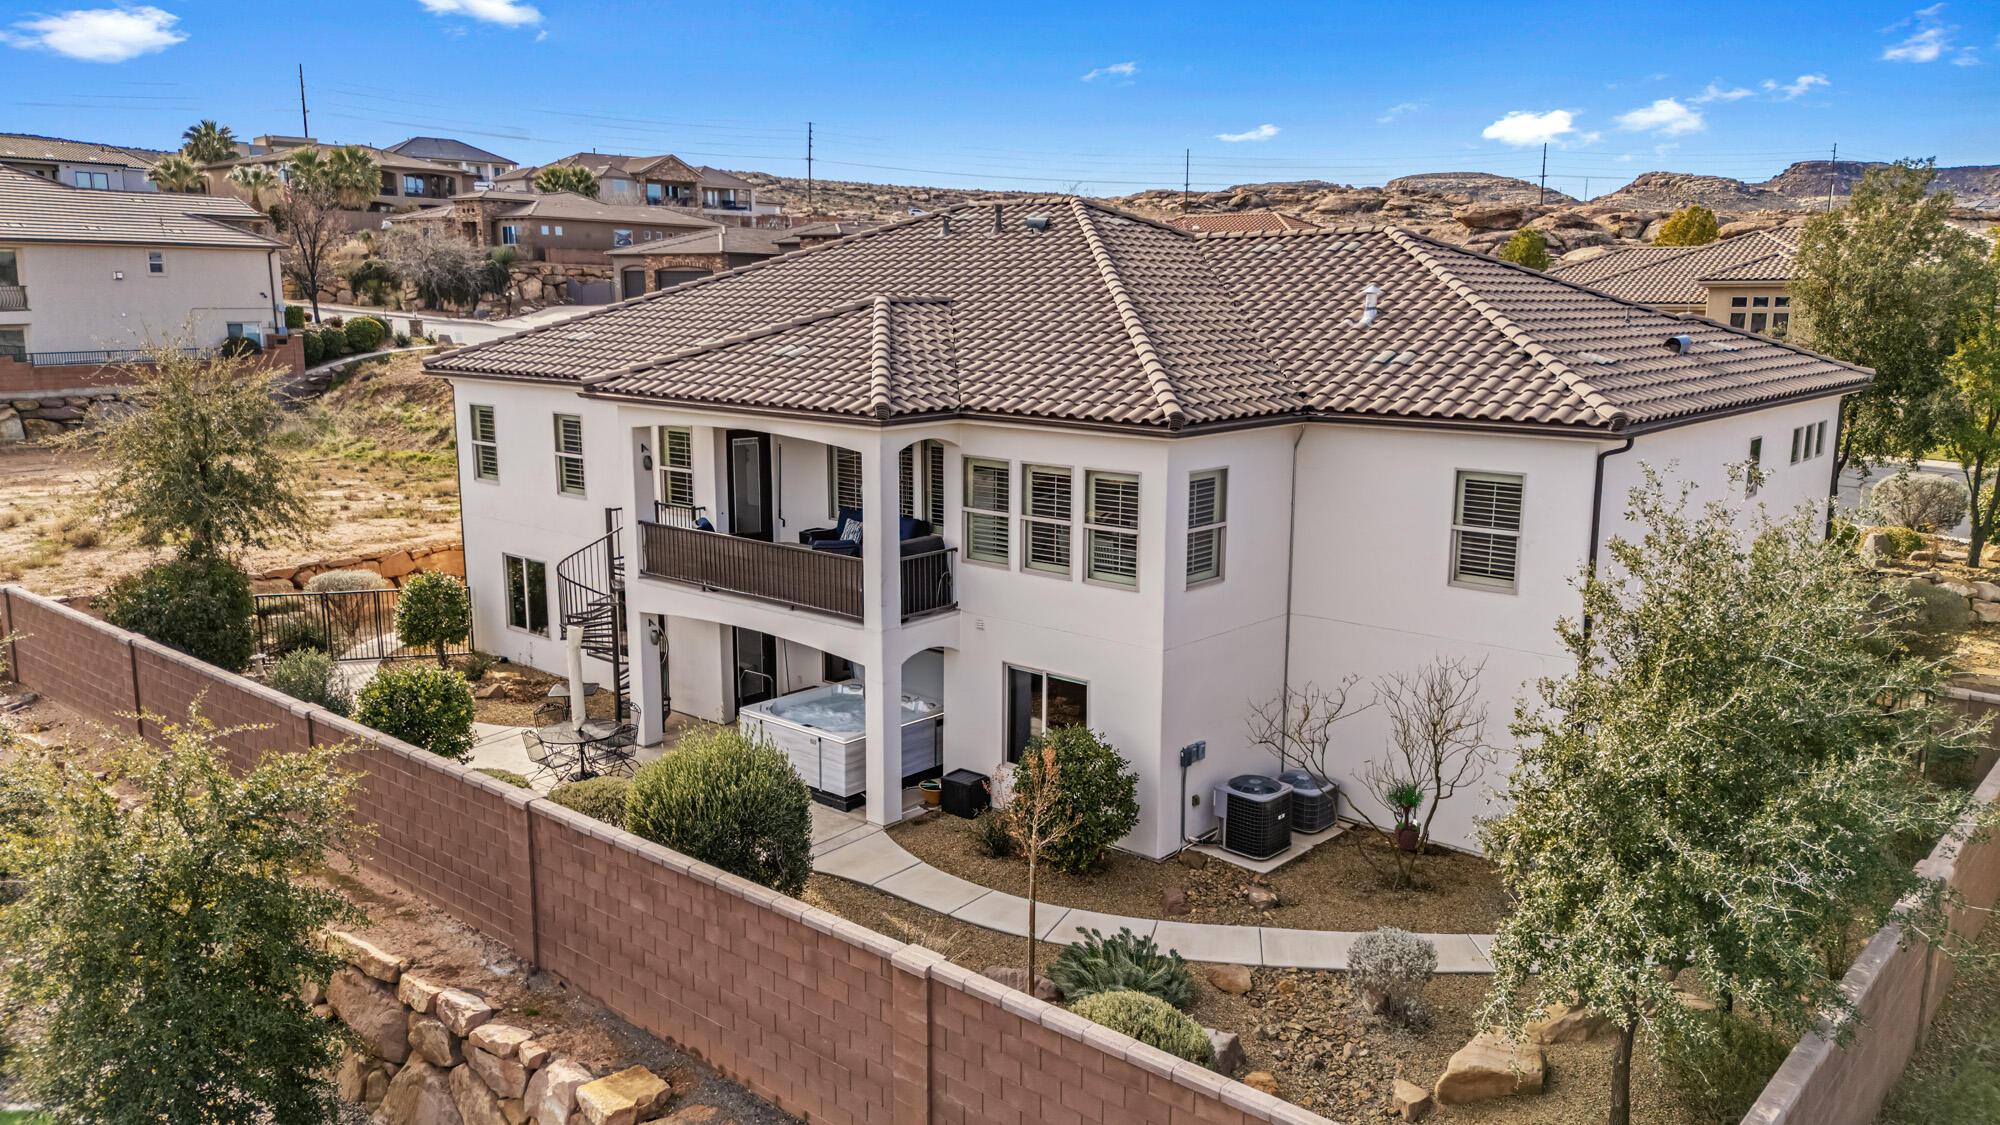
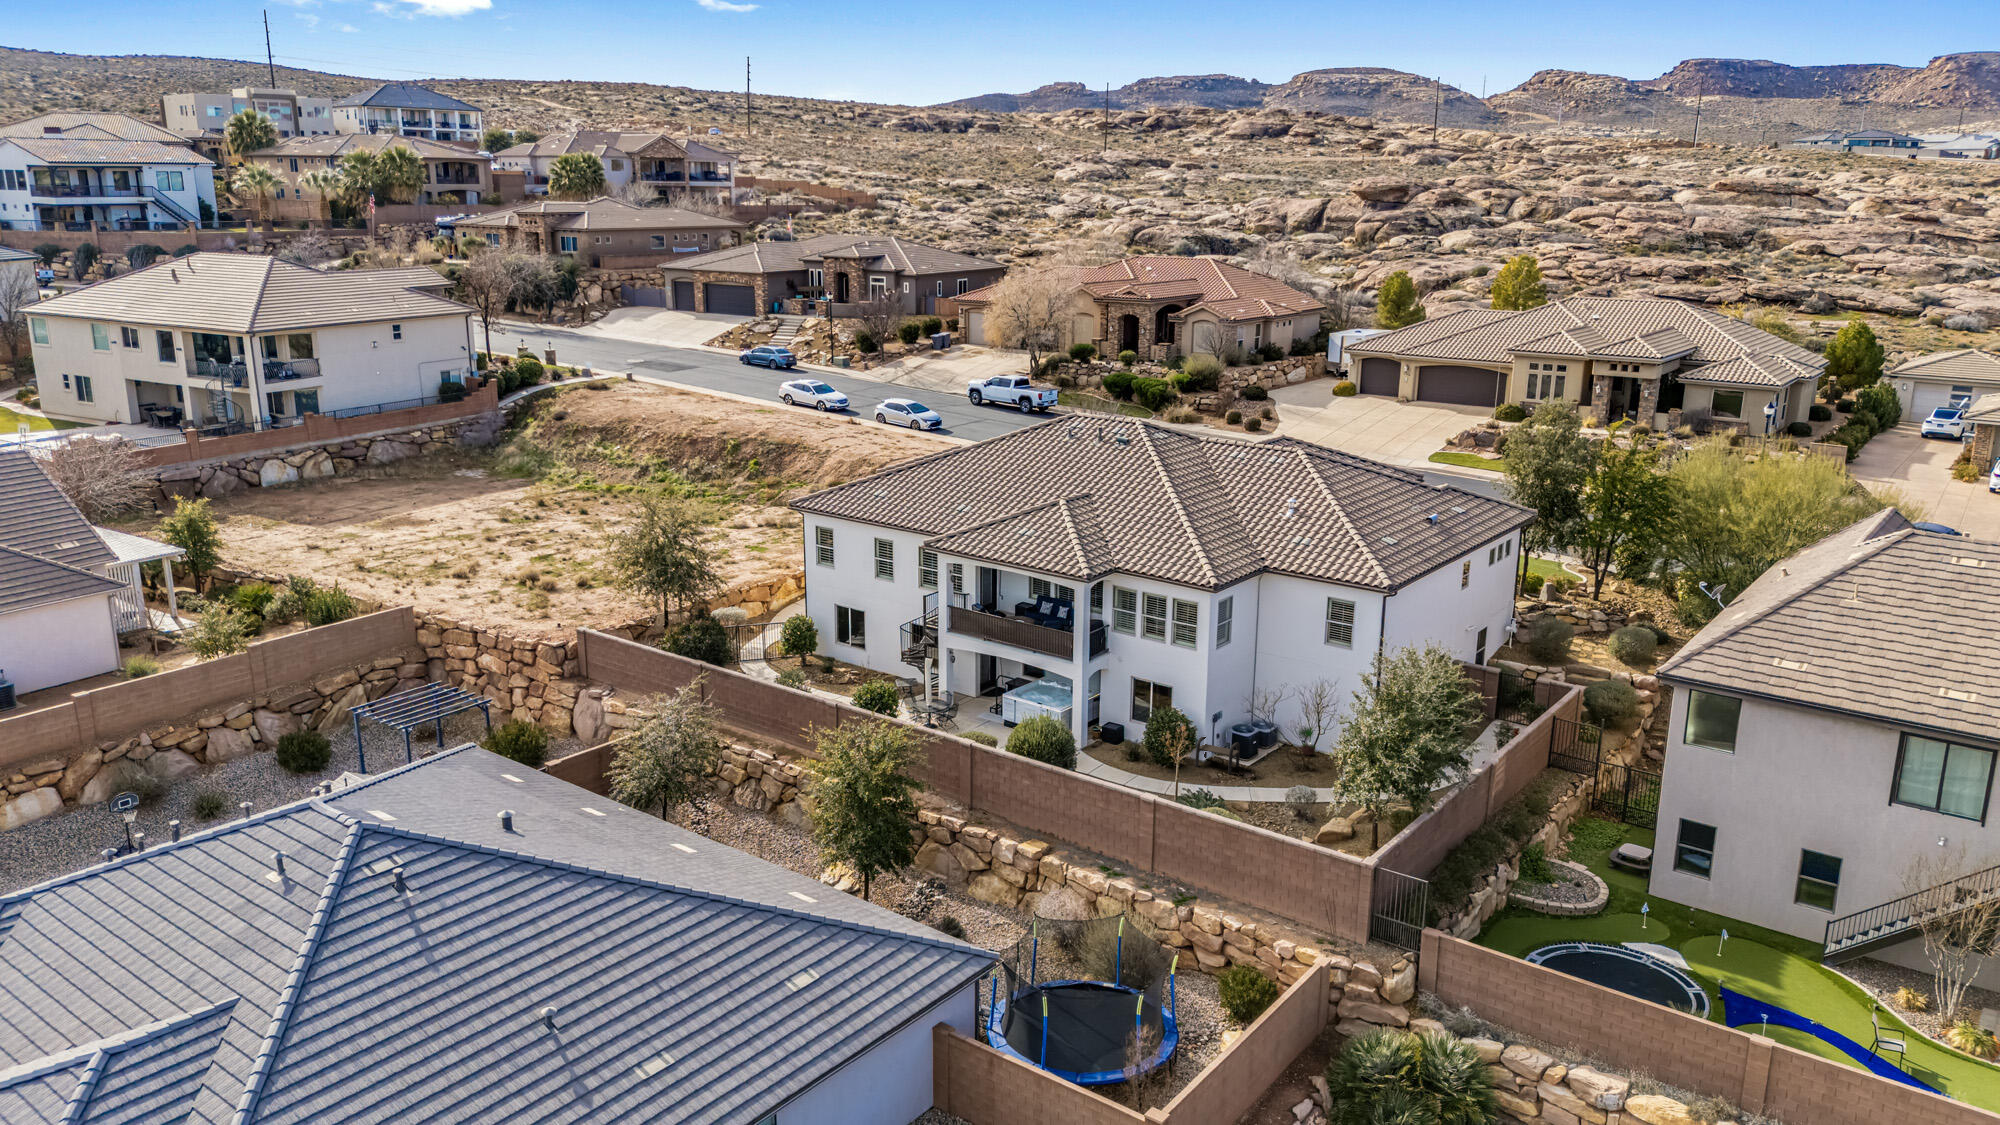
bench: none [1136,798,1243,891] -> present [1195,737,1240,774]

